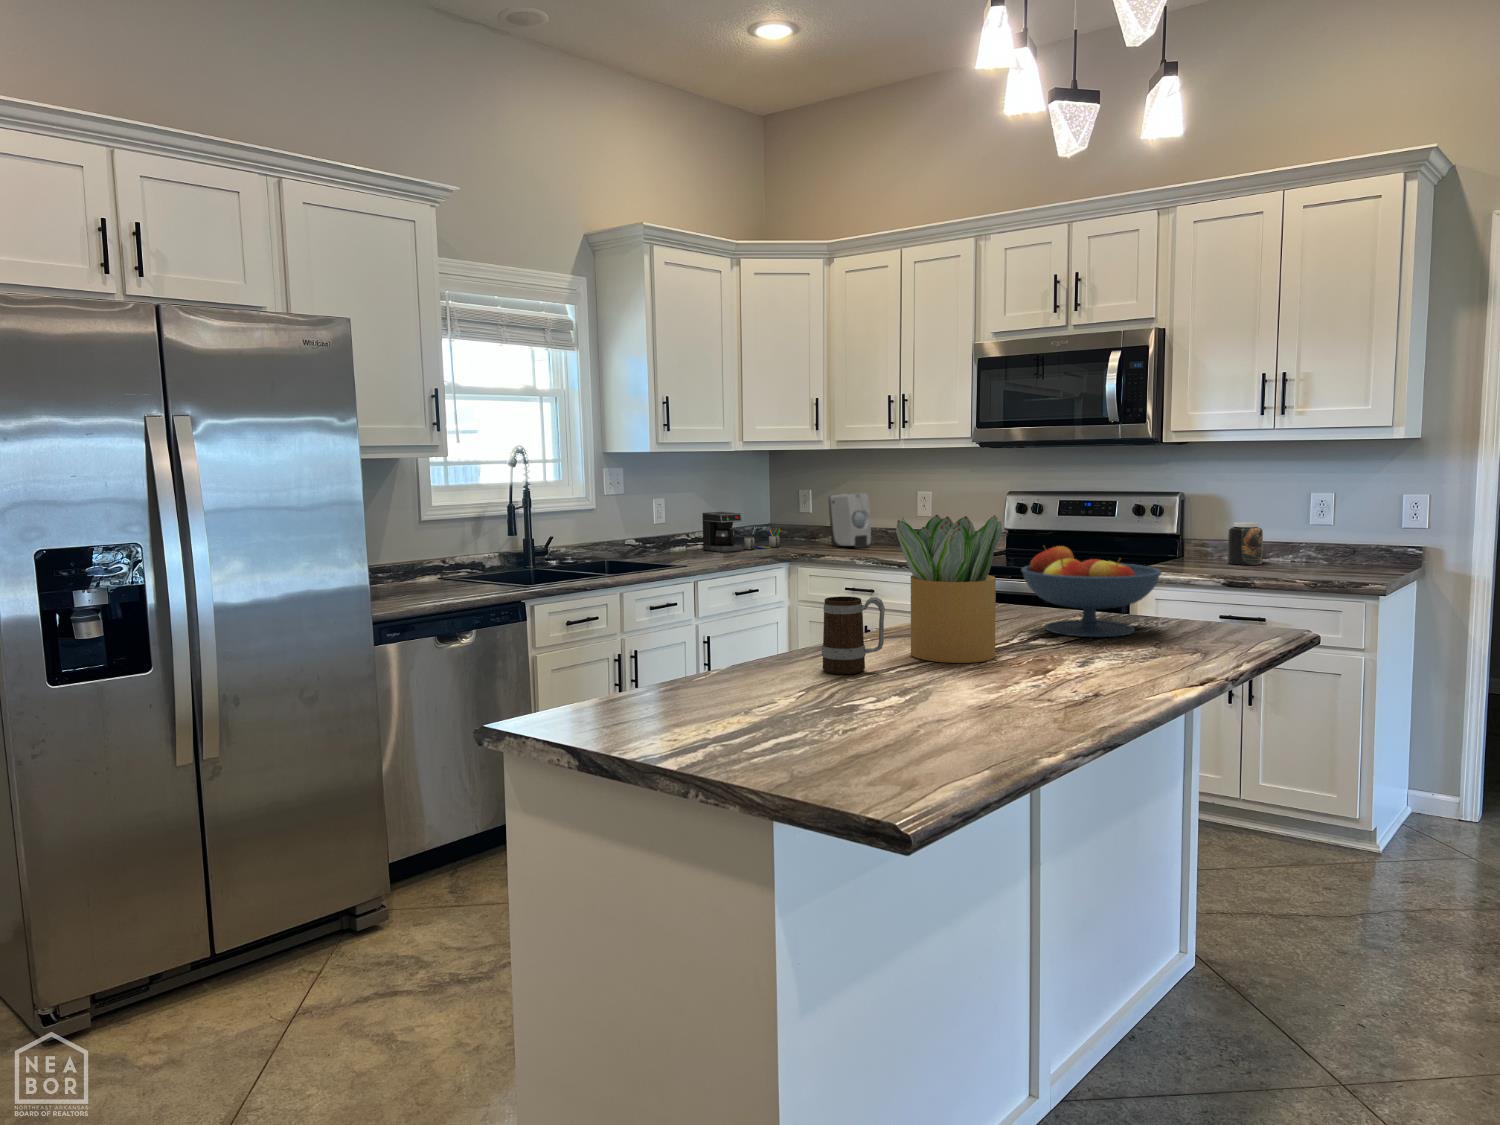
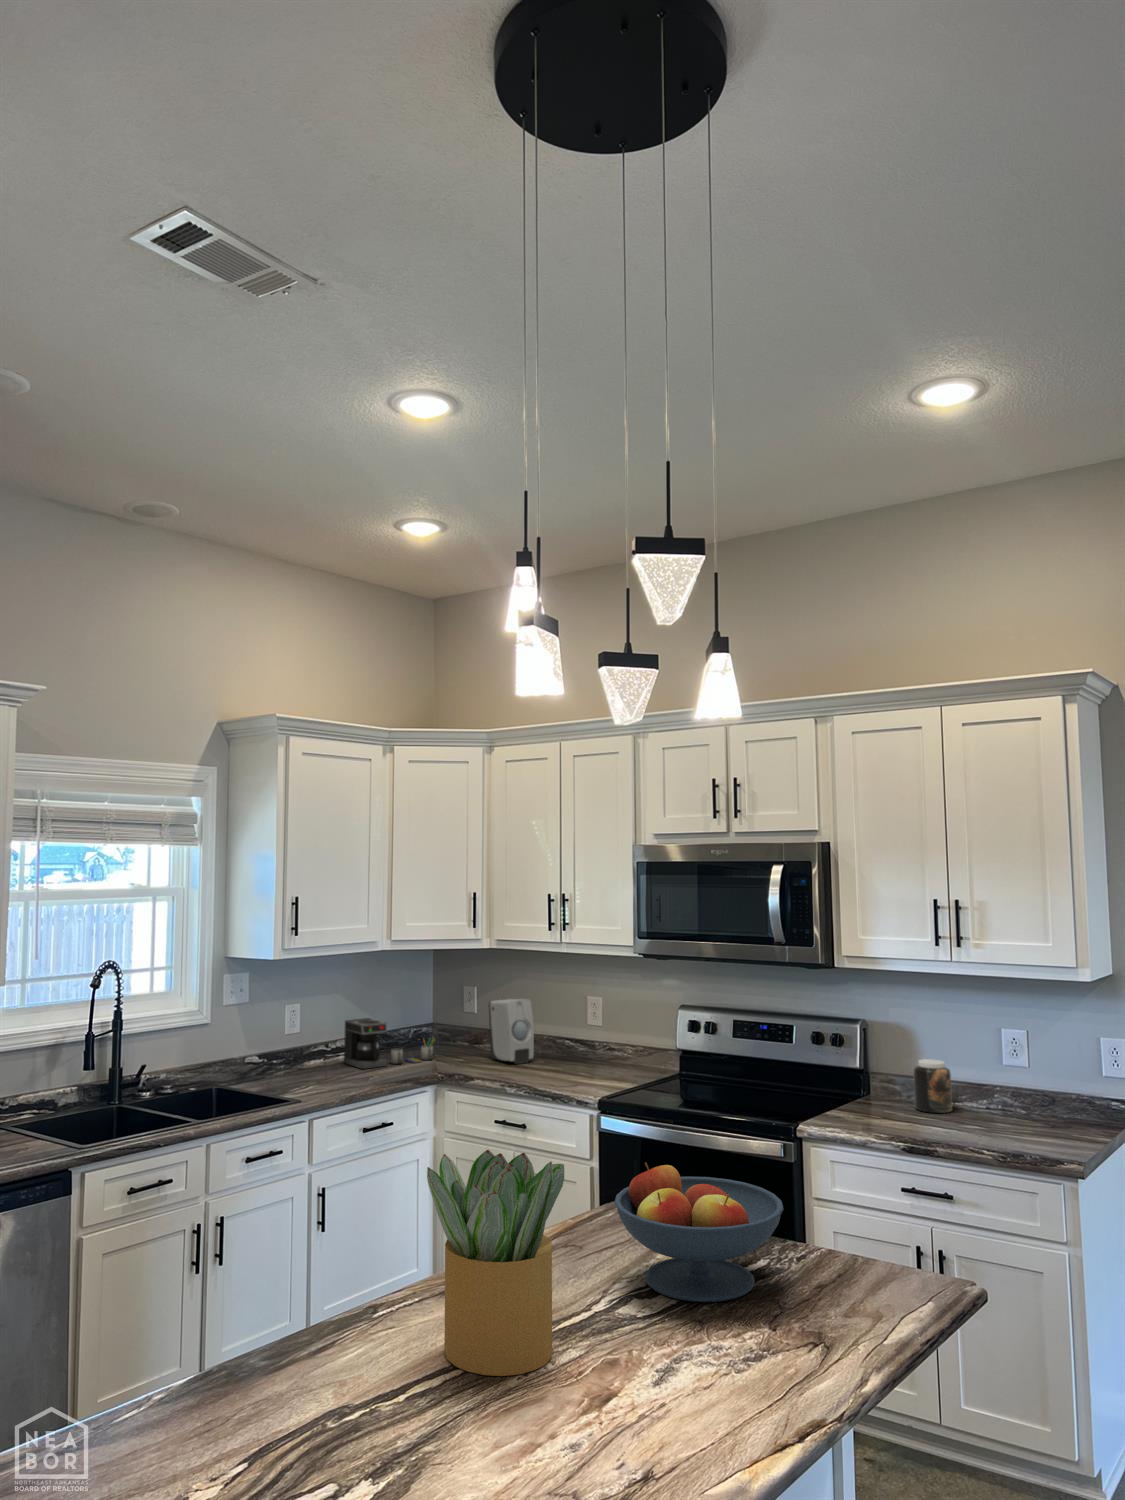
mug: present [822,596,885,674] -> none [303,1286,388,1410]

